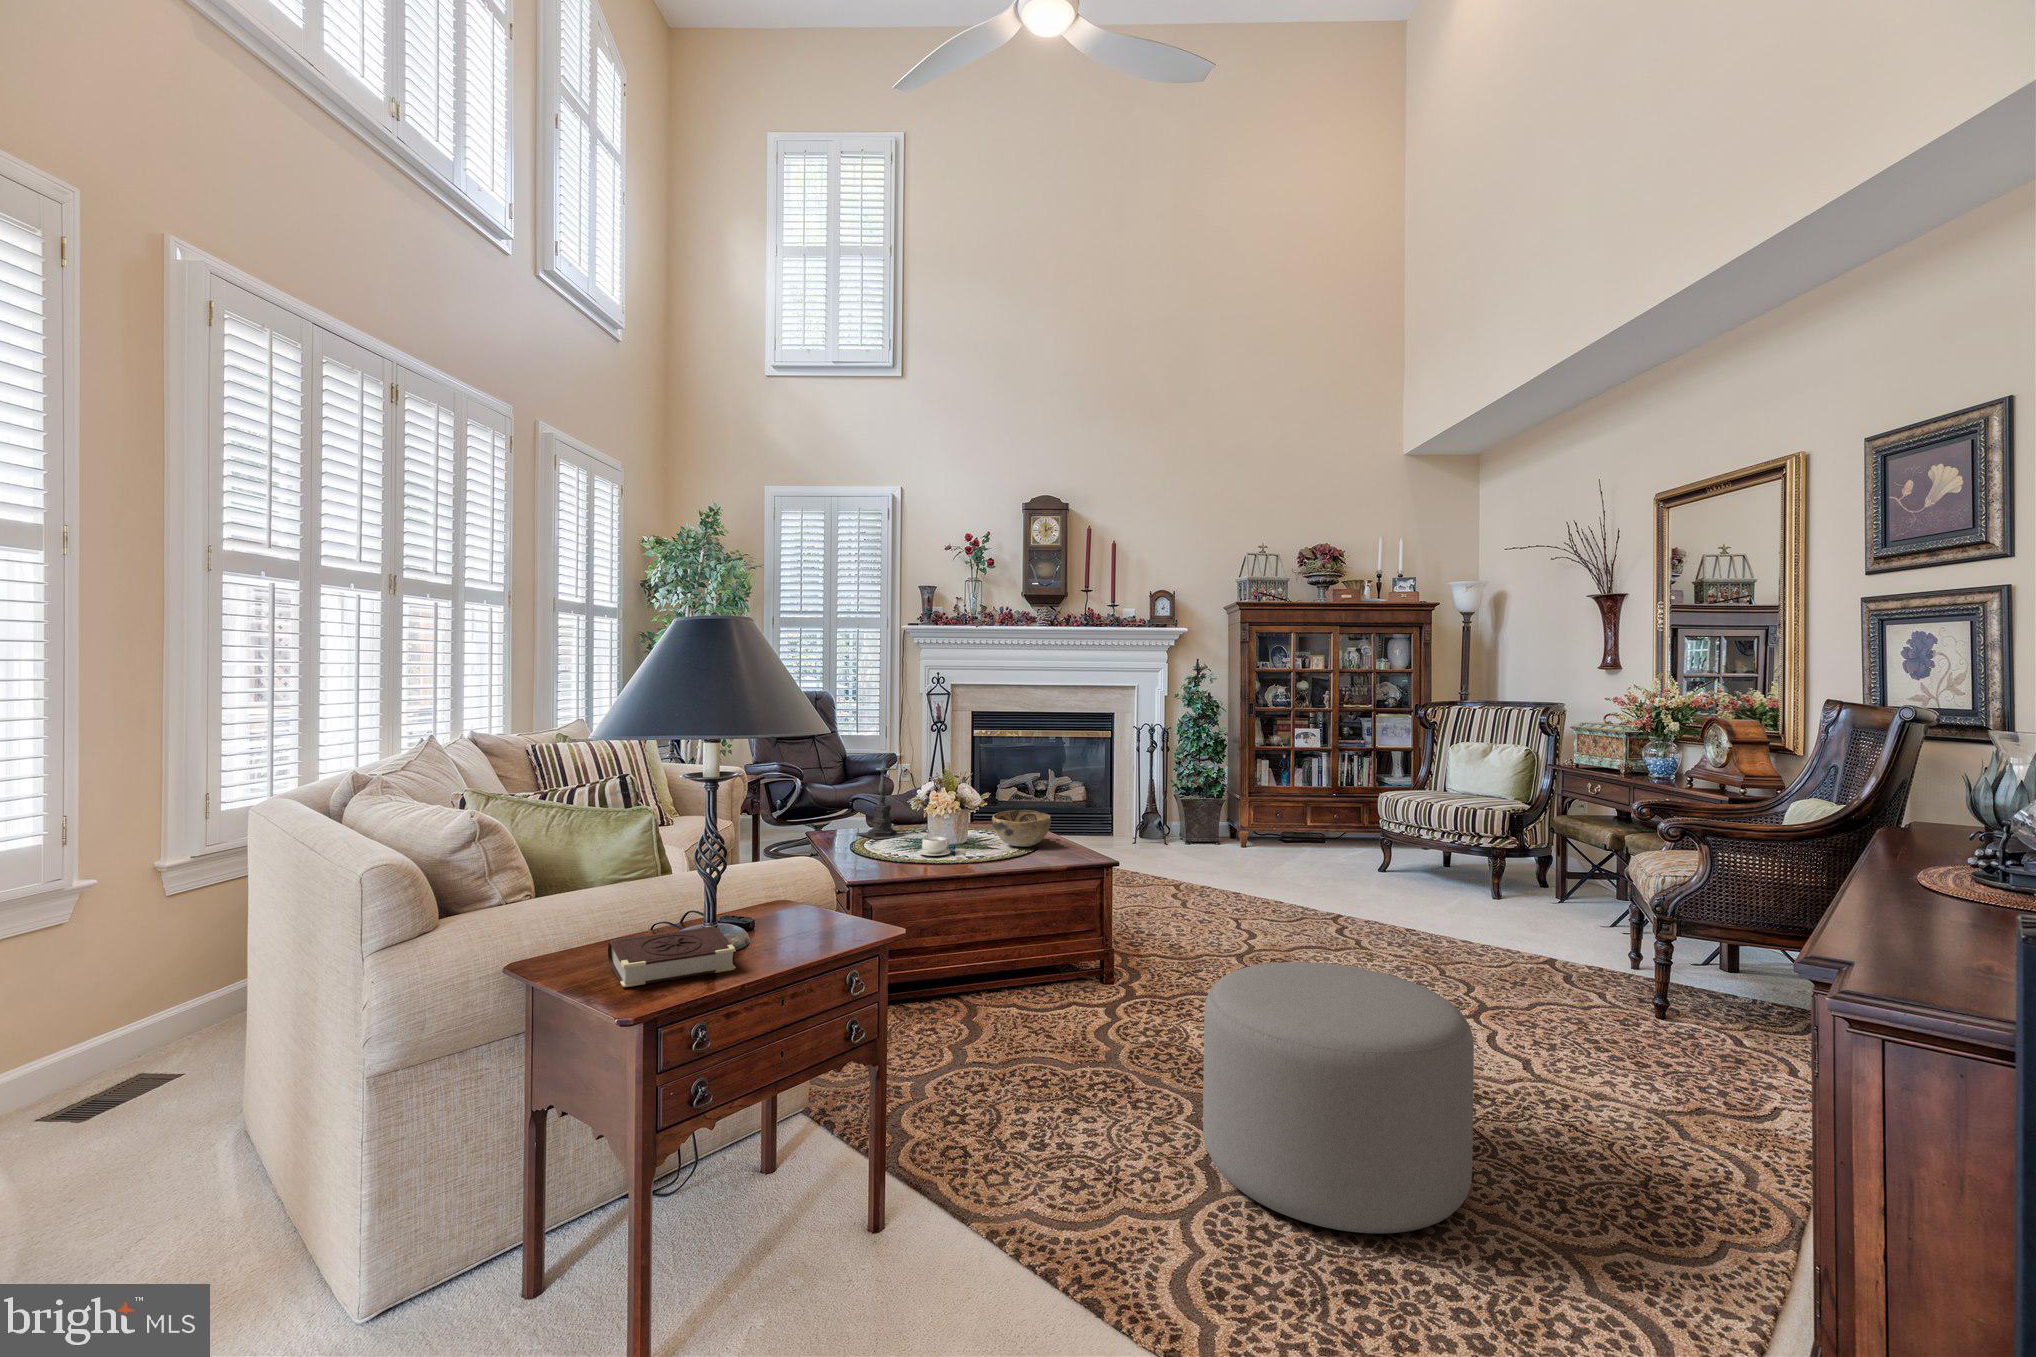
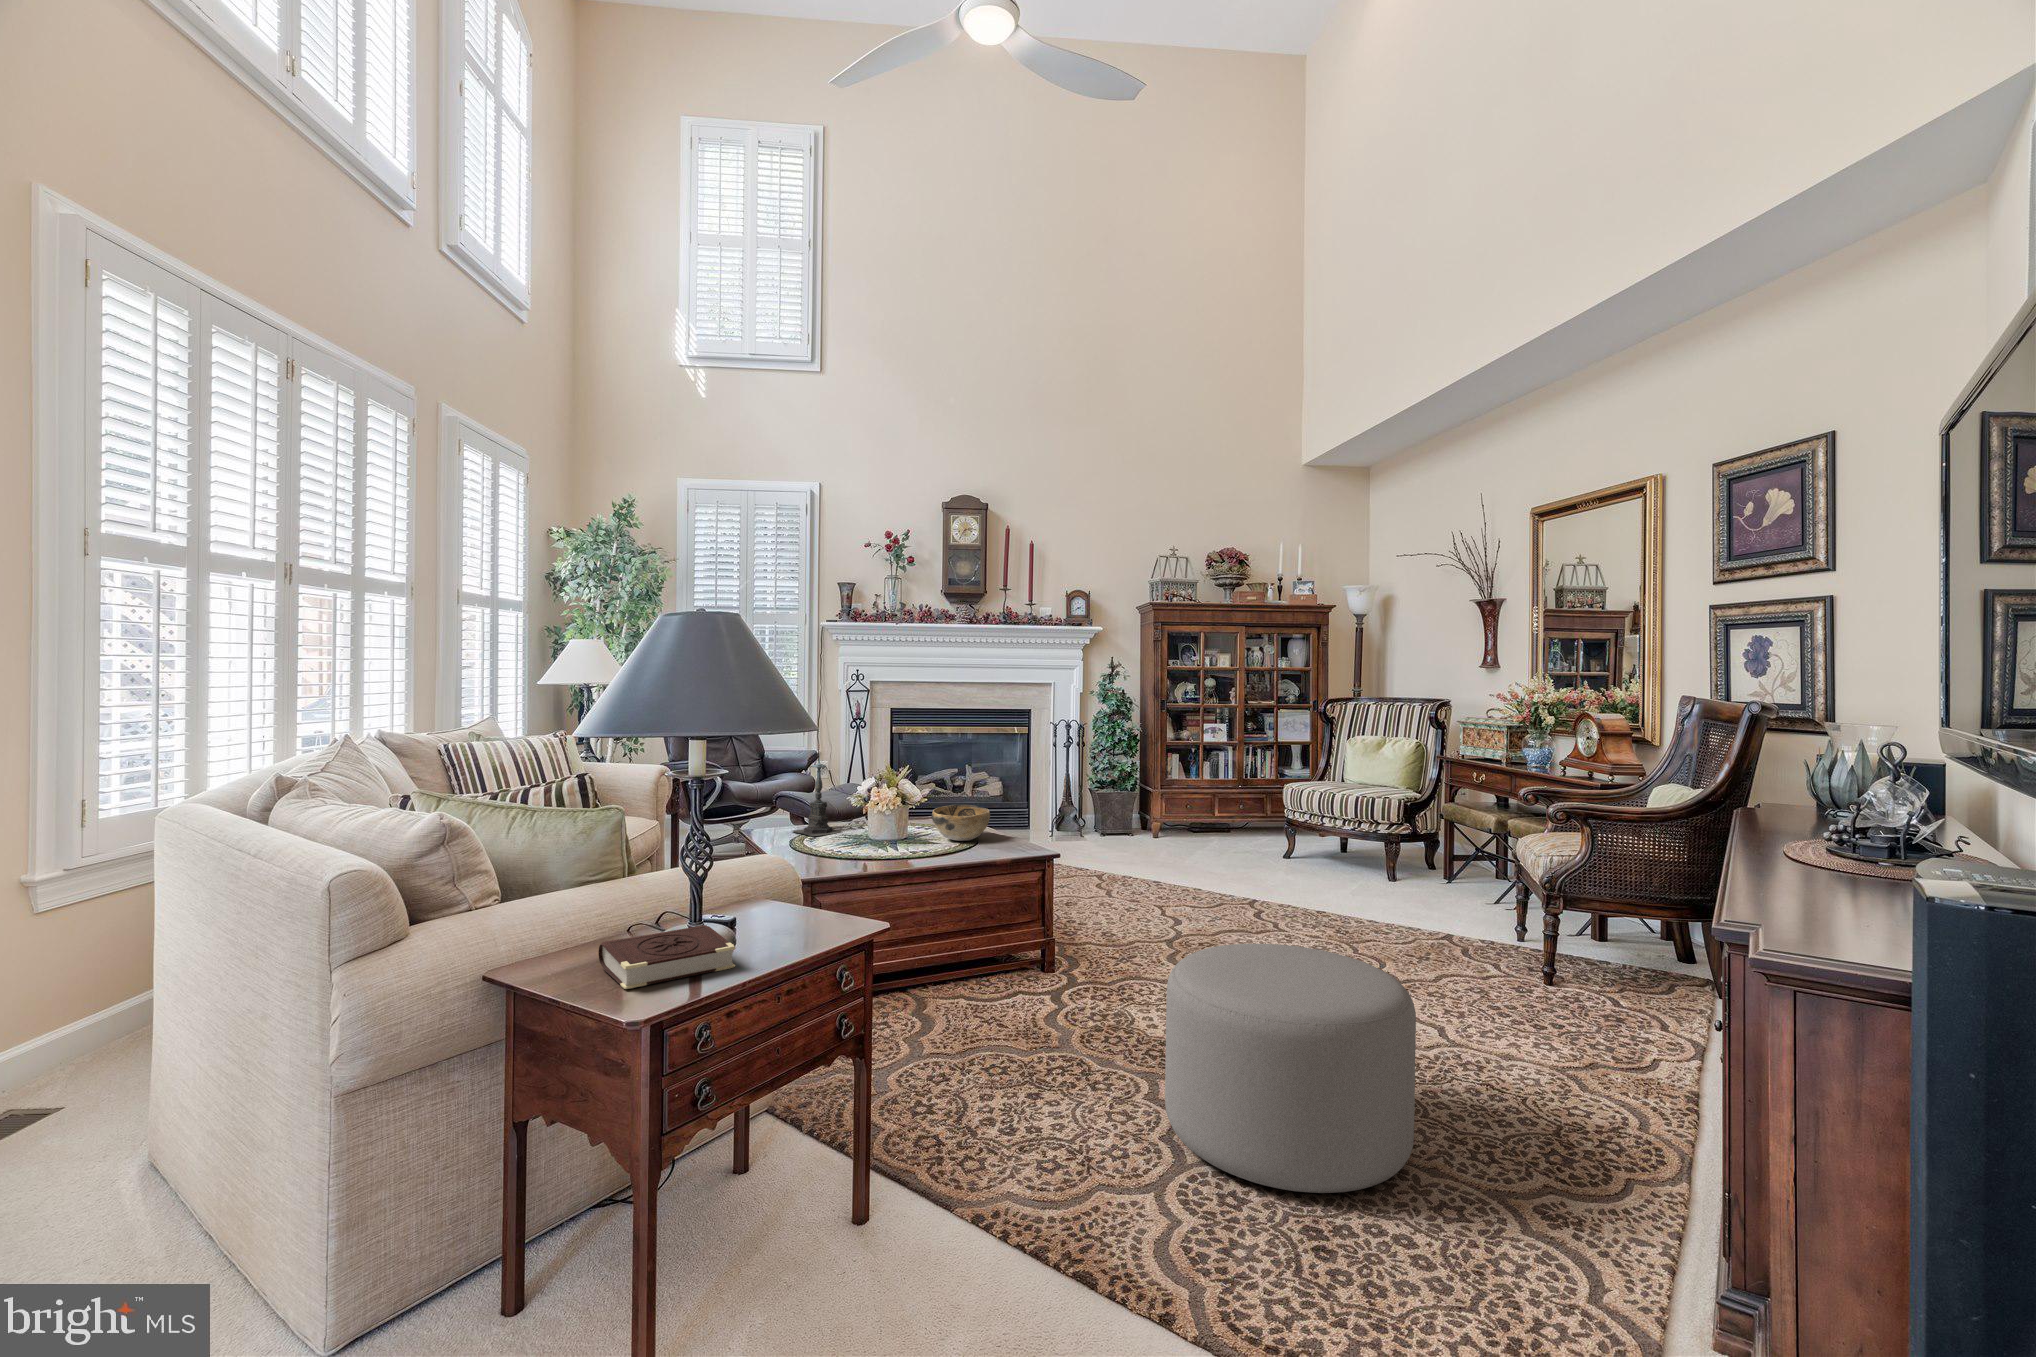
teacup: present [918,837,950,856] -> none [860,833,893,851]

